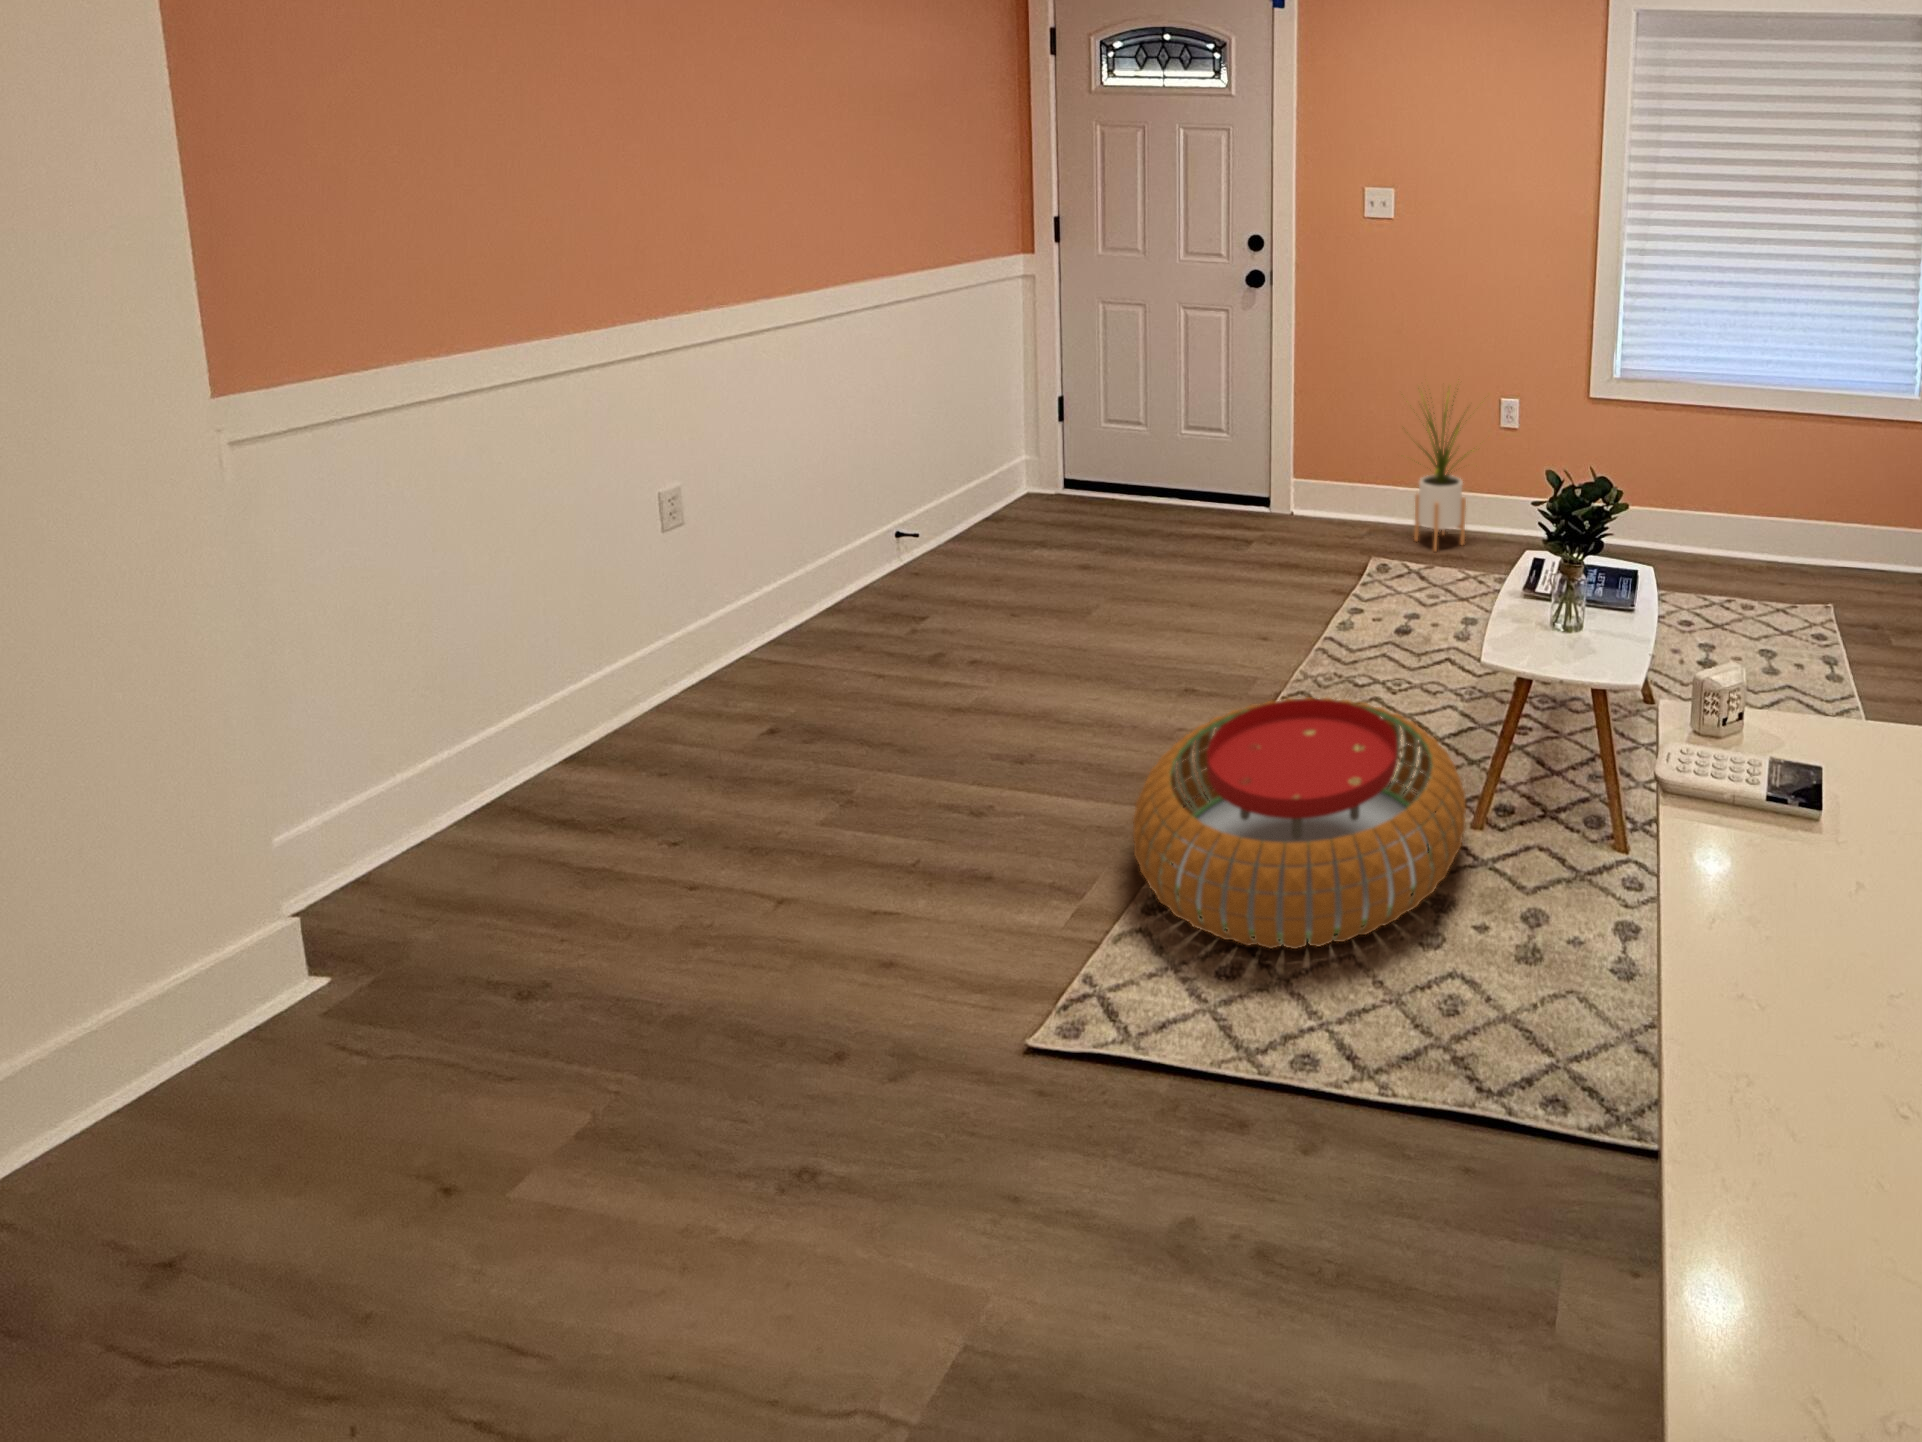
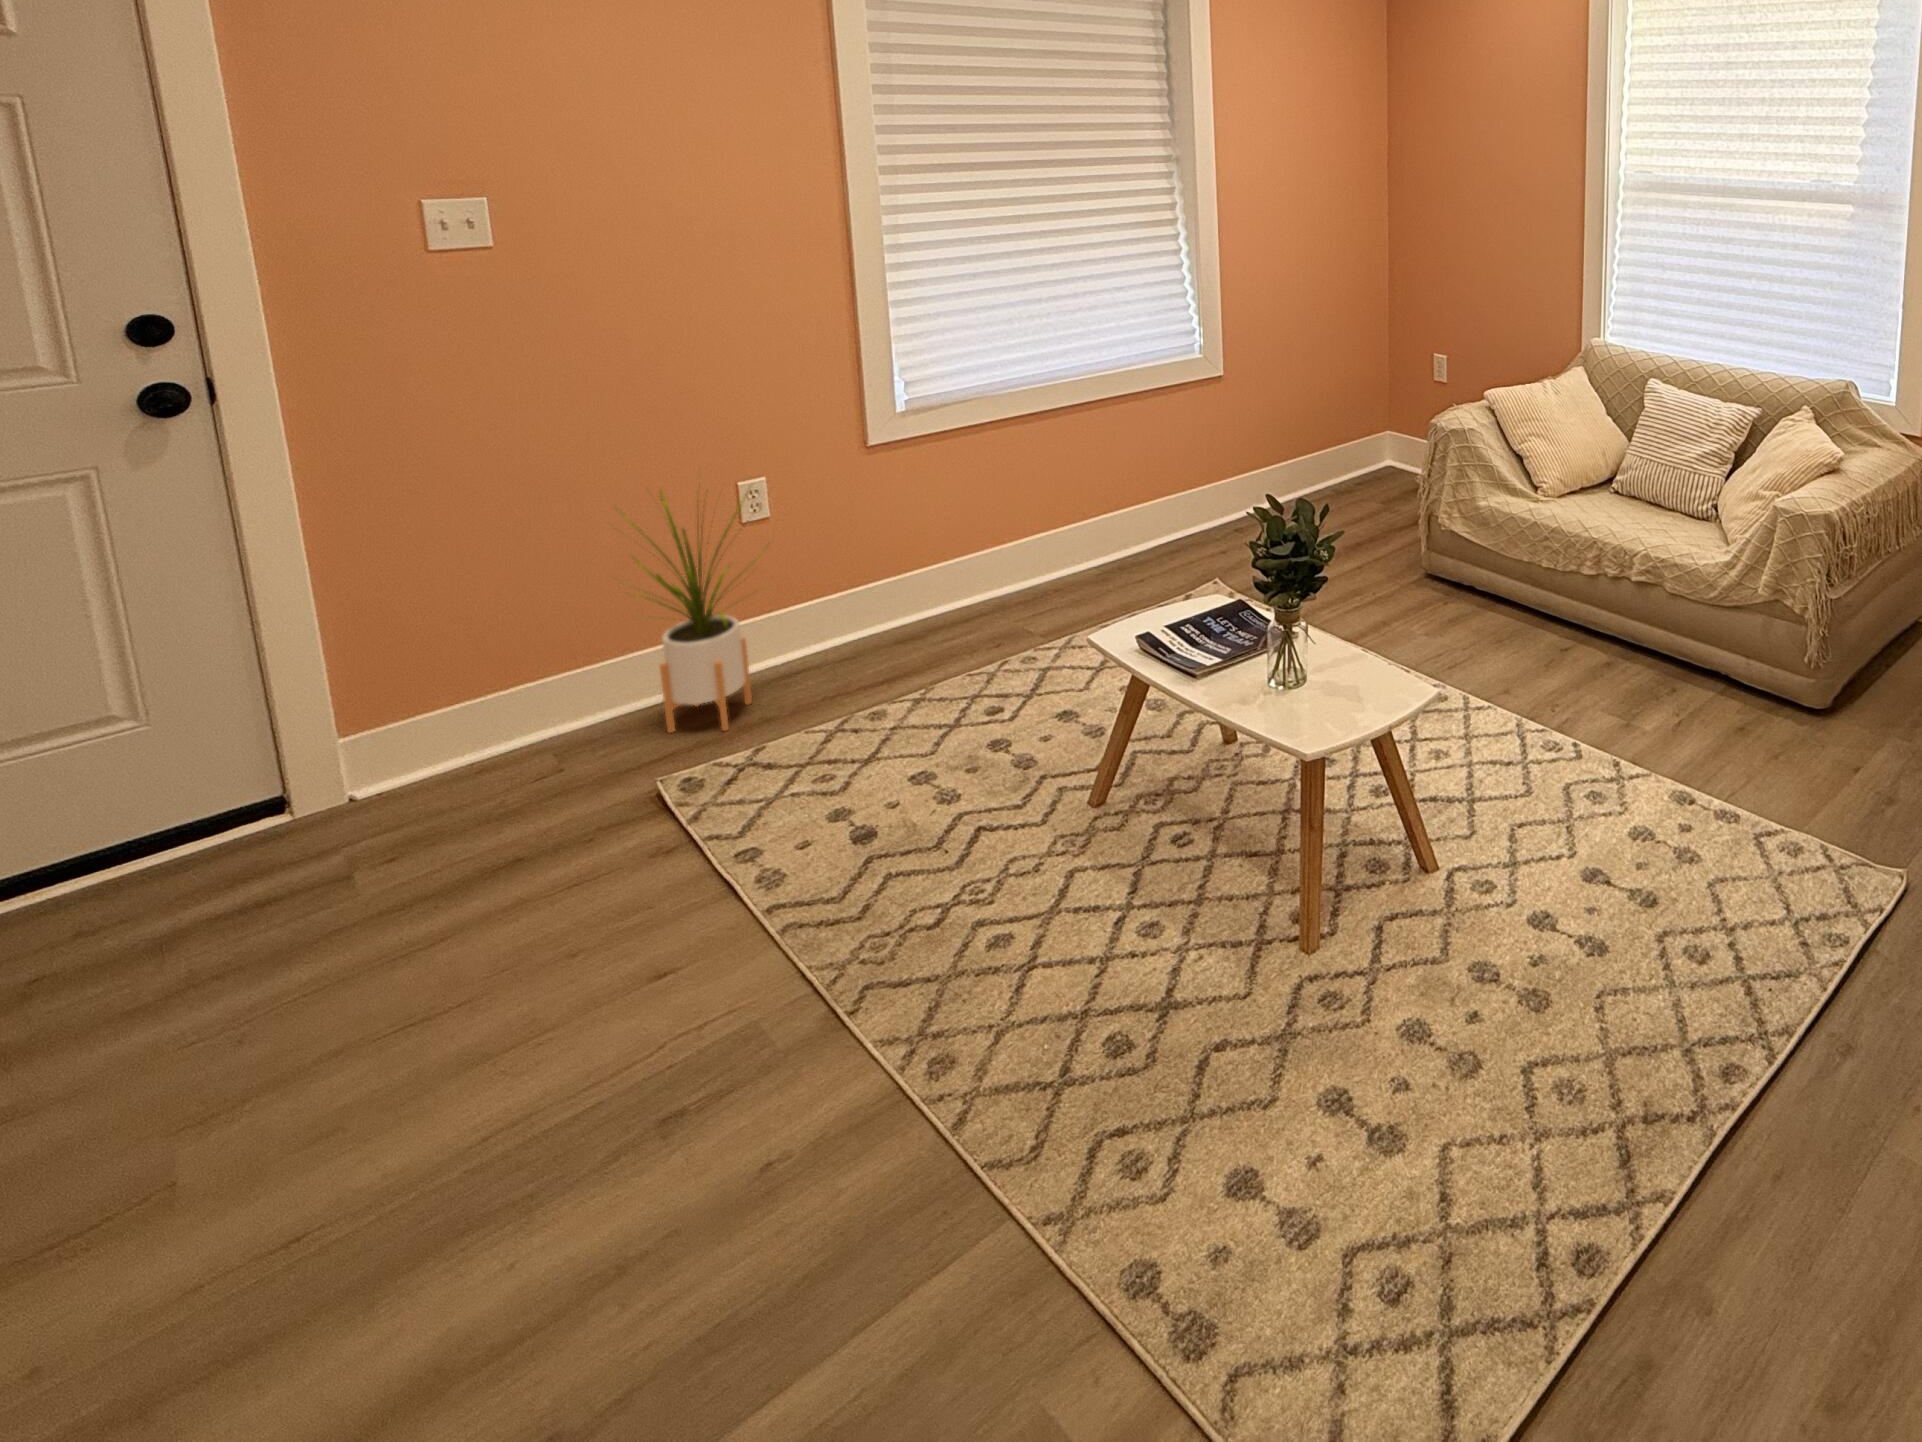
pouf: present [1133,697,1466,949] -> none [969,888,1414,1299]

